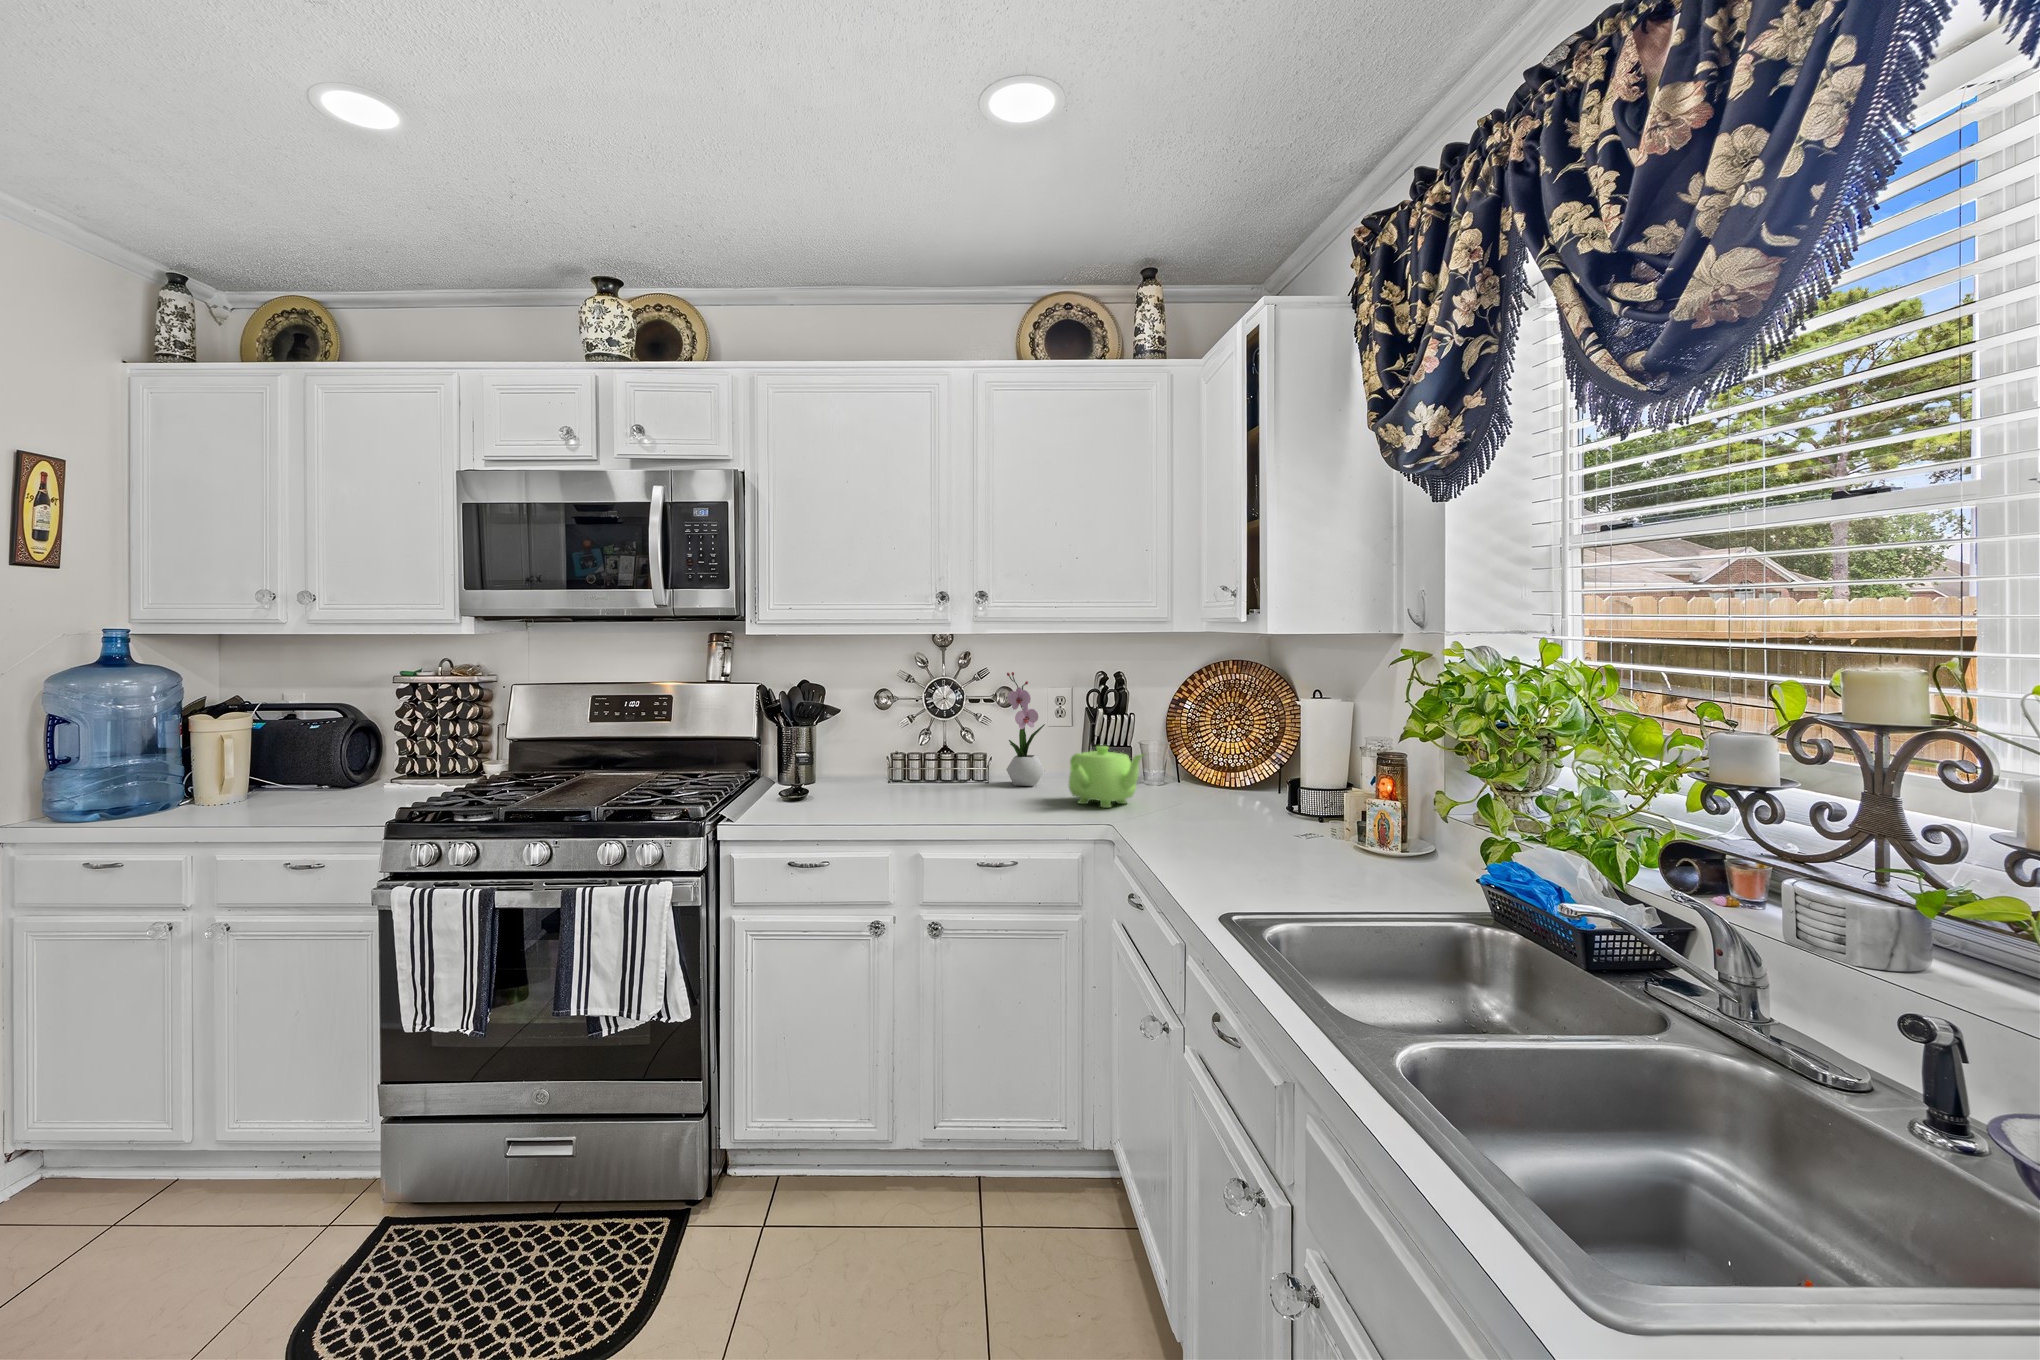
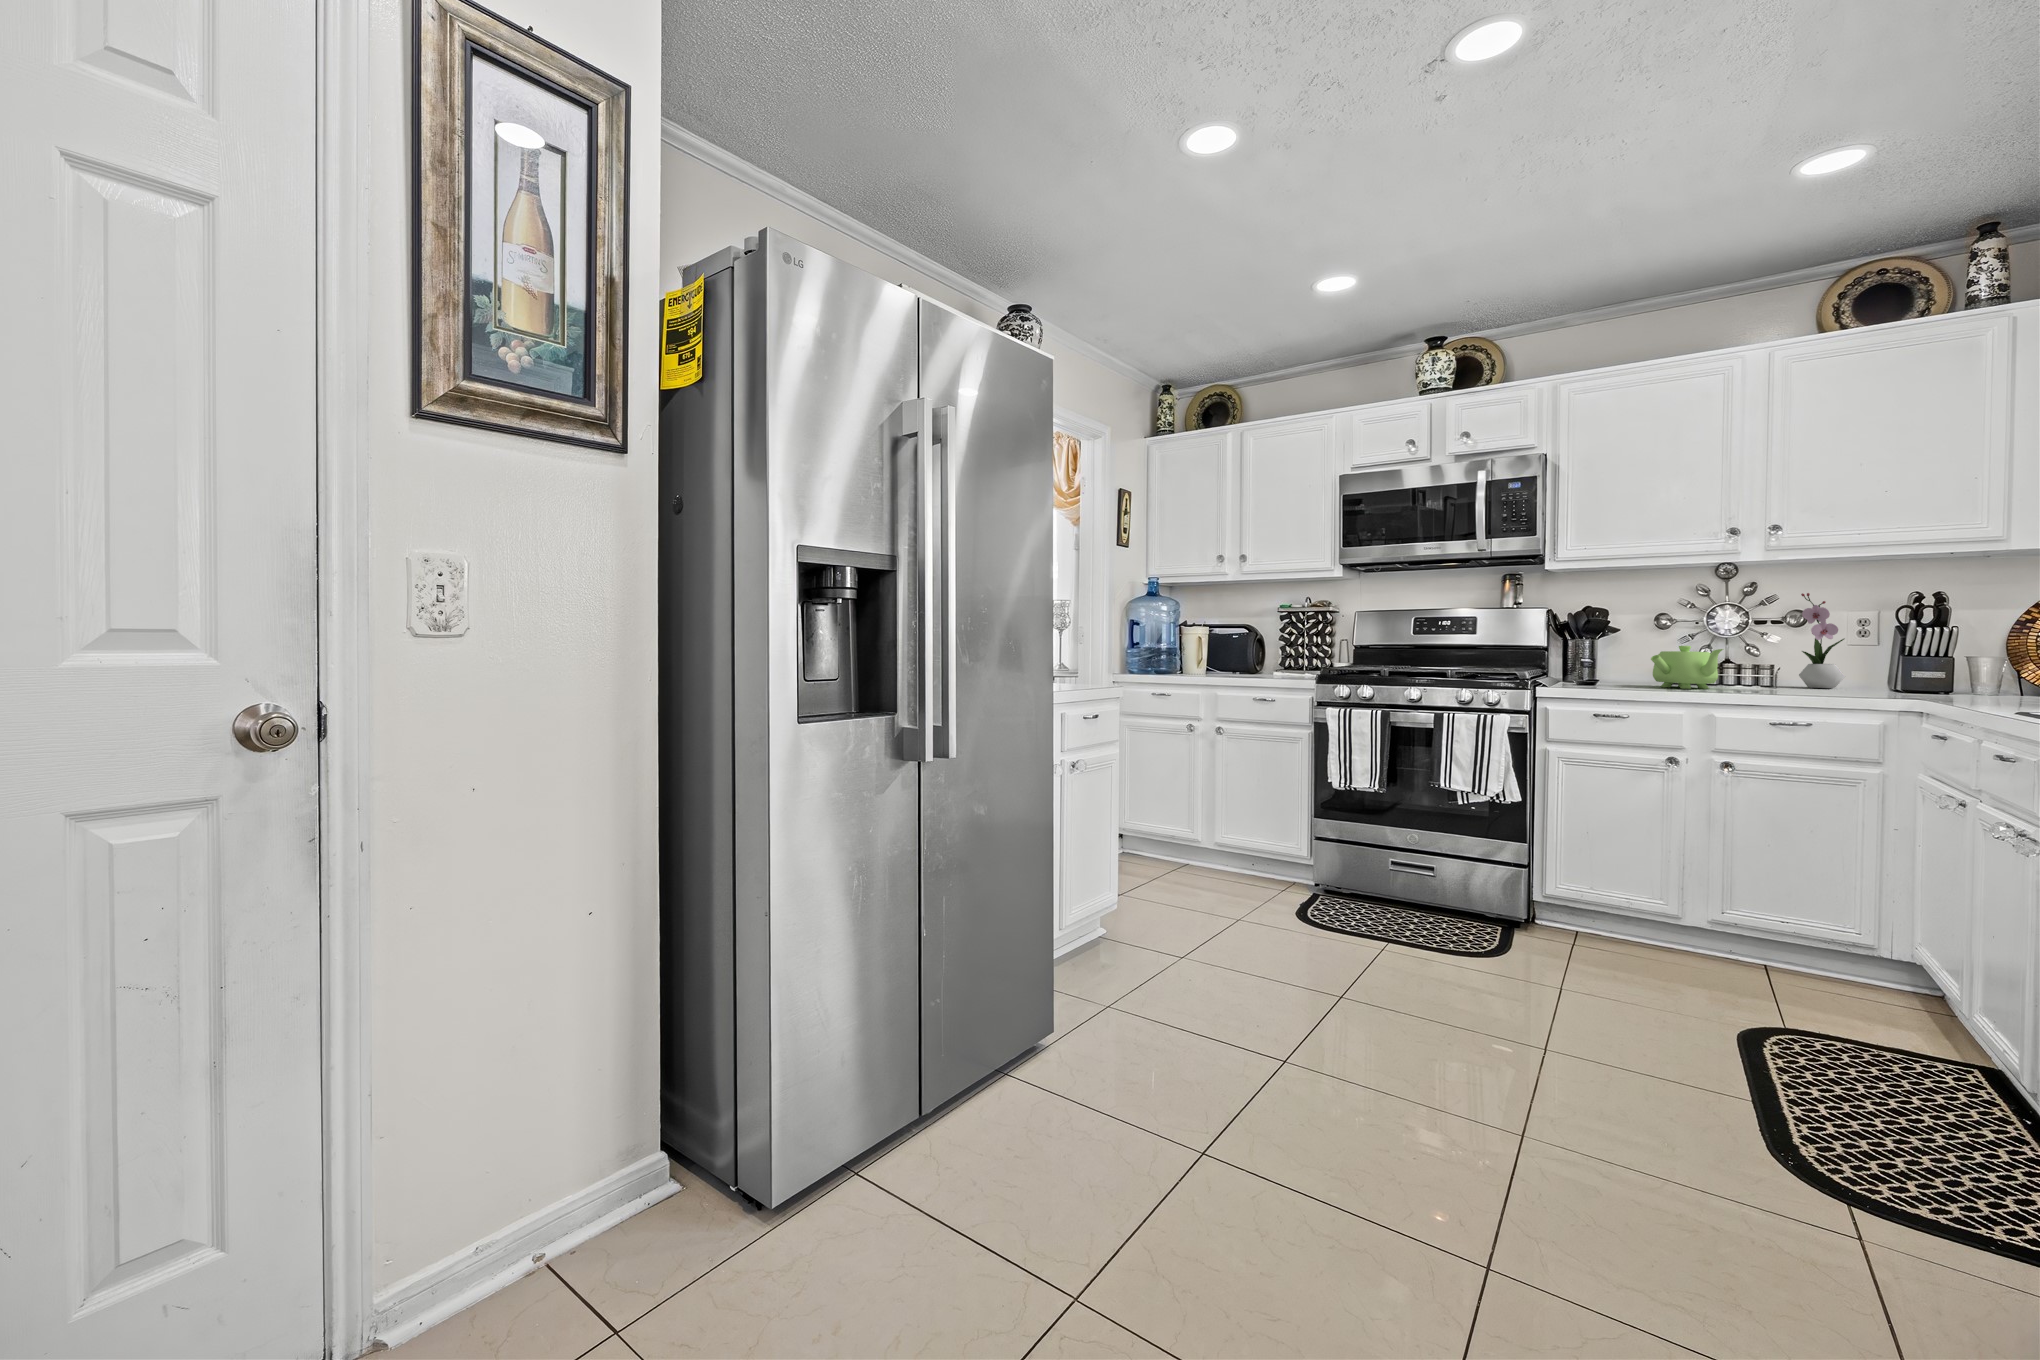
teapot: present [1069,746,1143,808] -> present [1651,646,1723,689]

